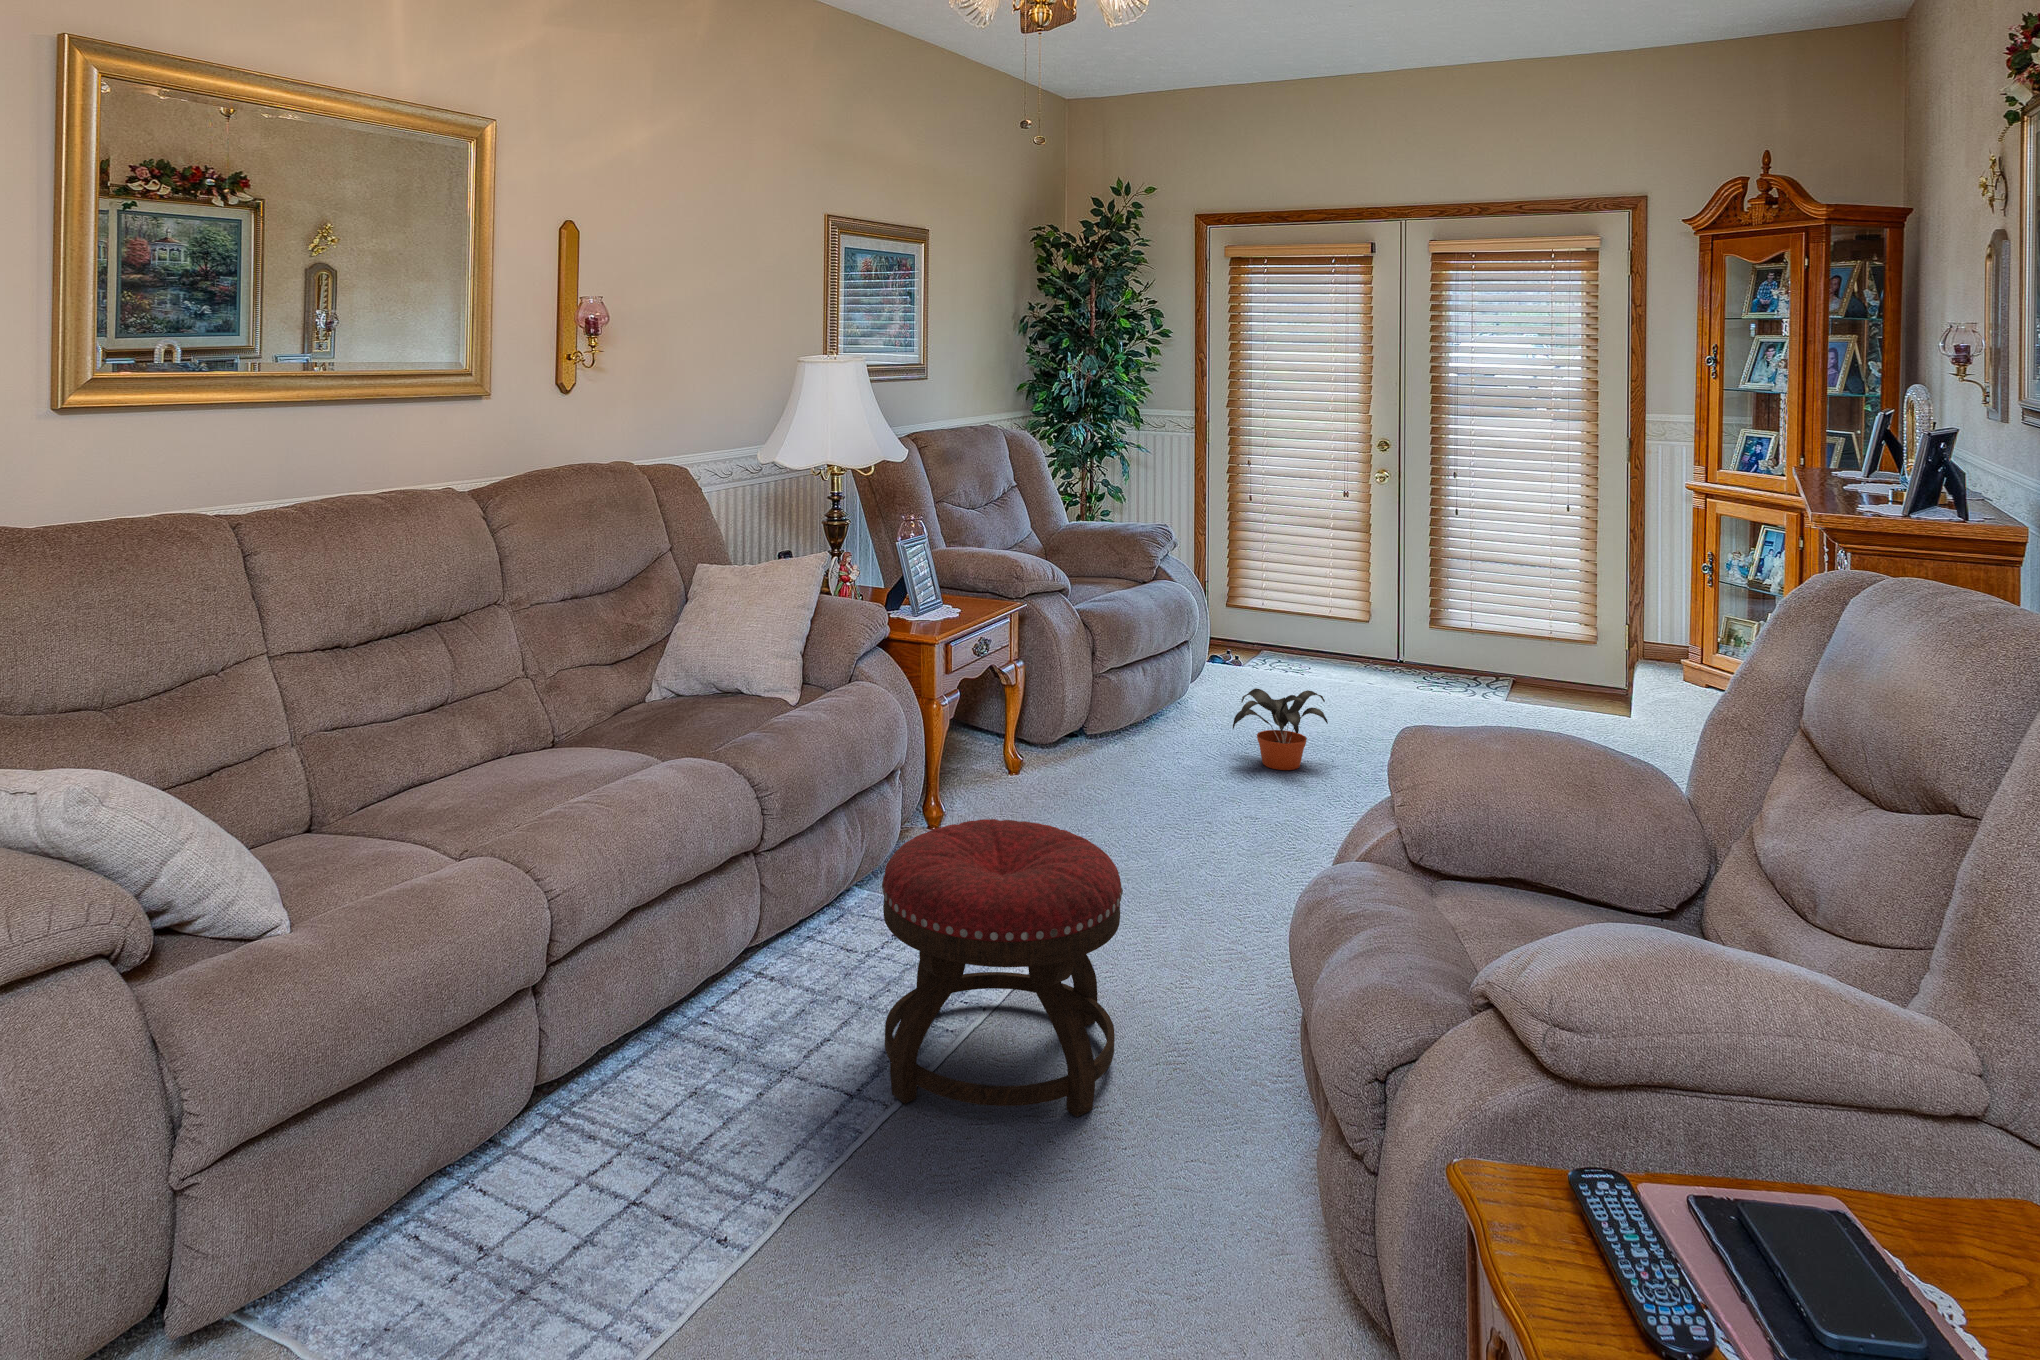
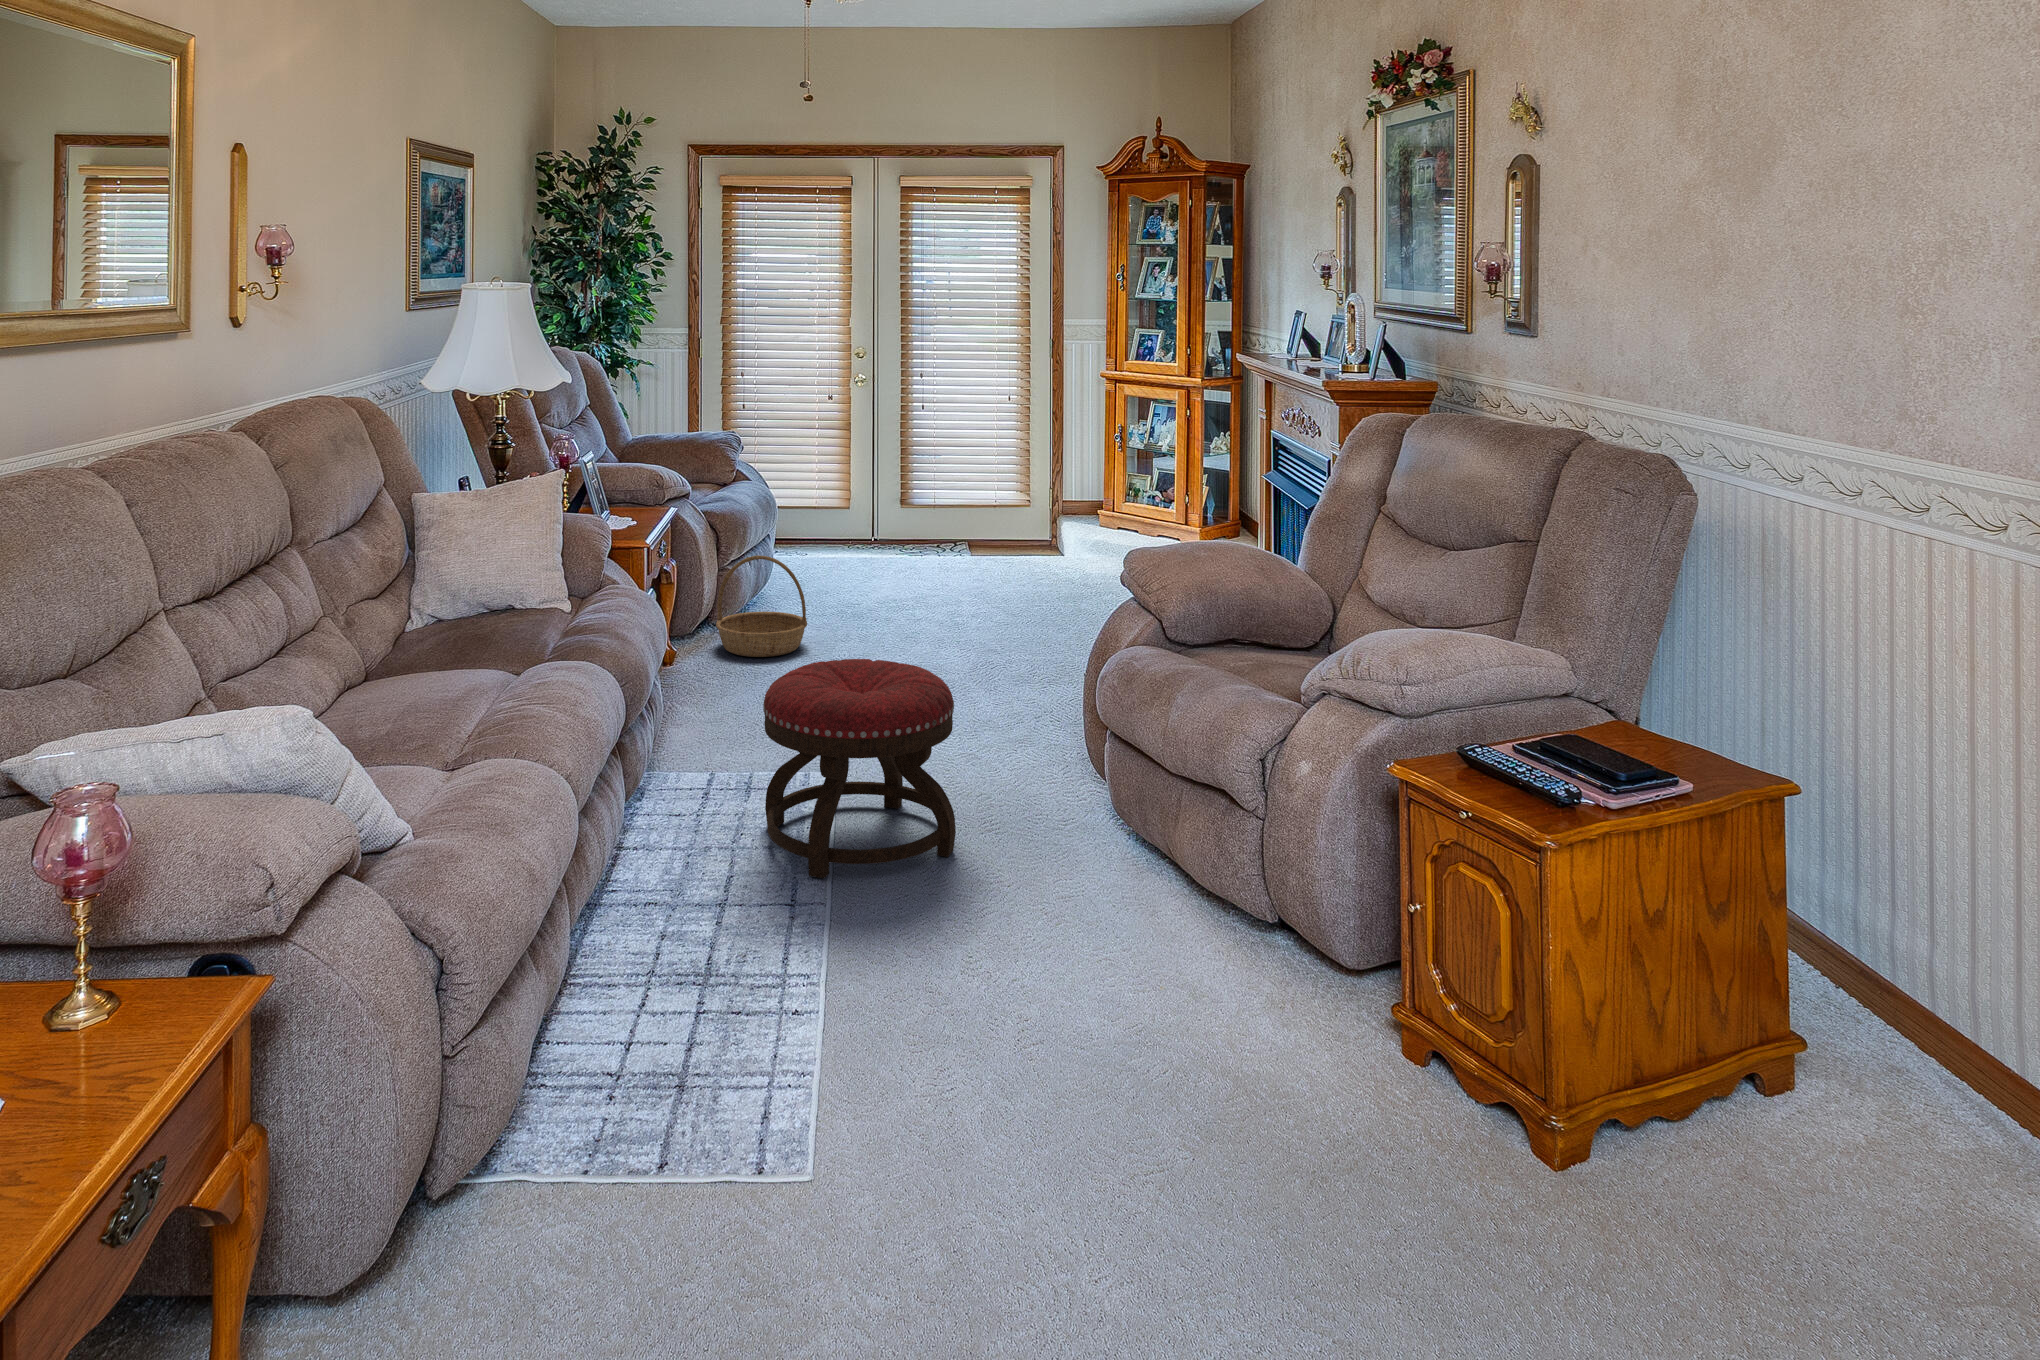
basket: none [1085,669,1189,789] -> present [716,555,807,657]
potted plant: present [1233,689,1328,770] -> none [825,559,903,627]

